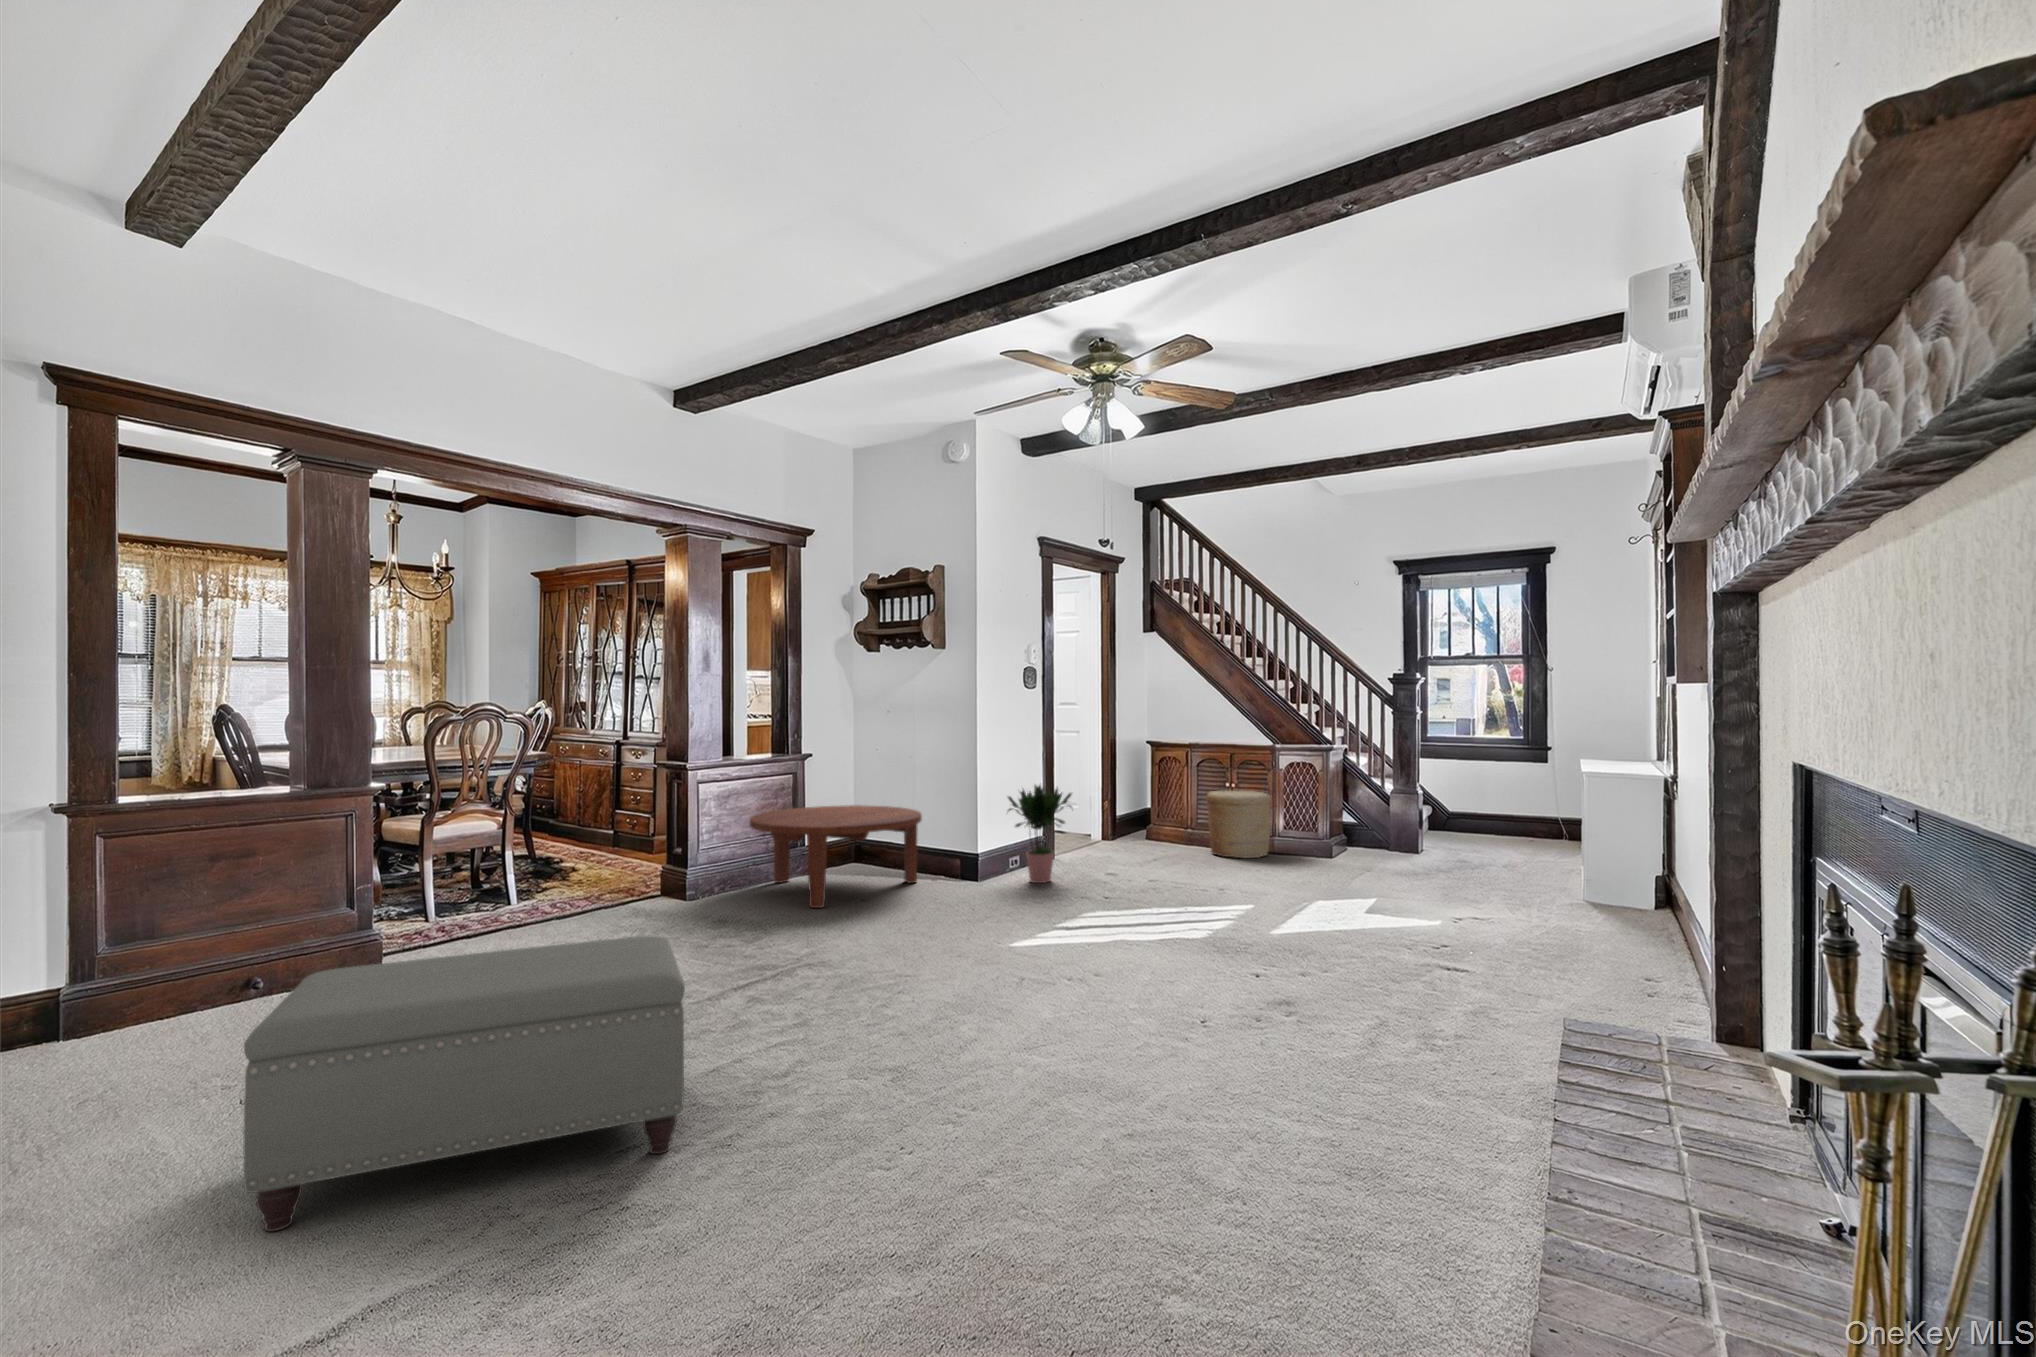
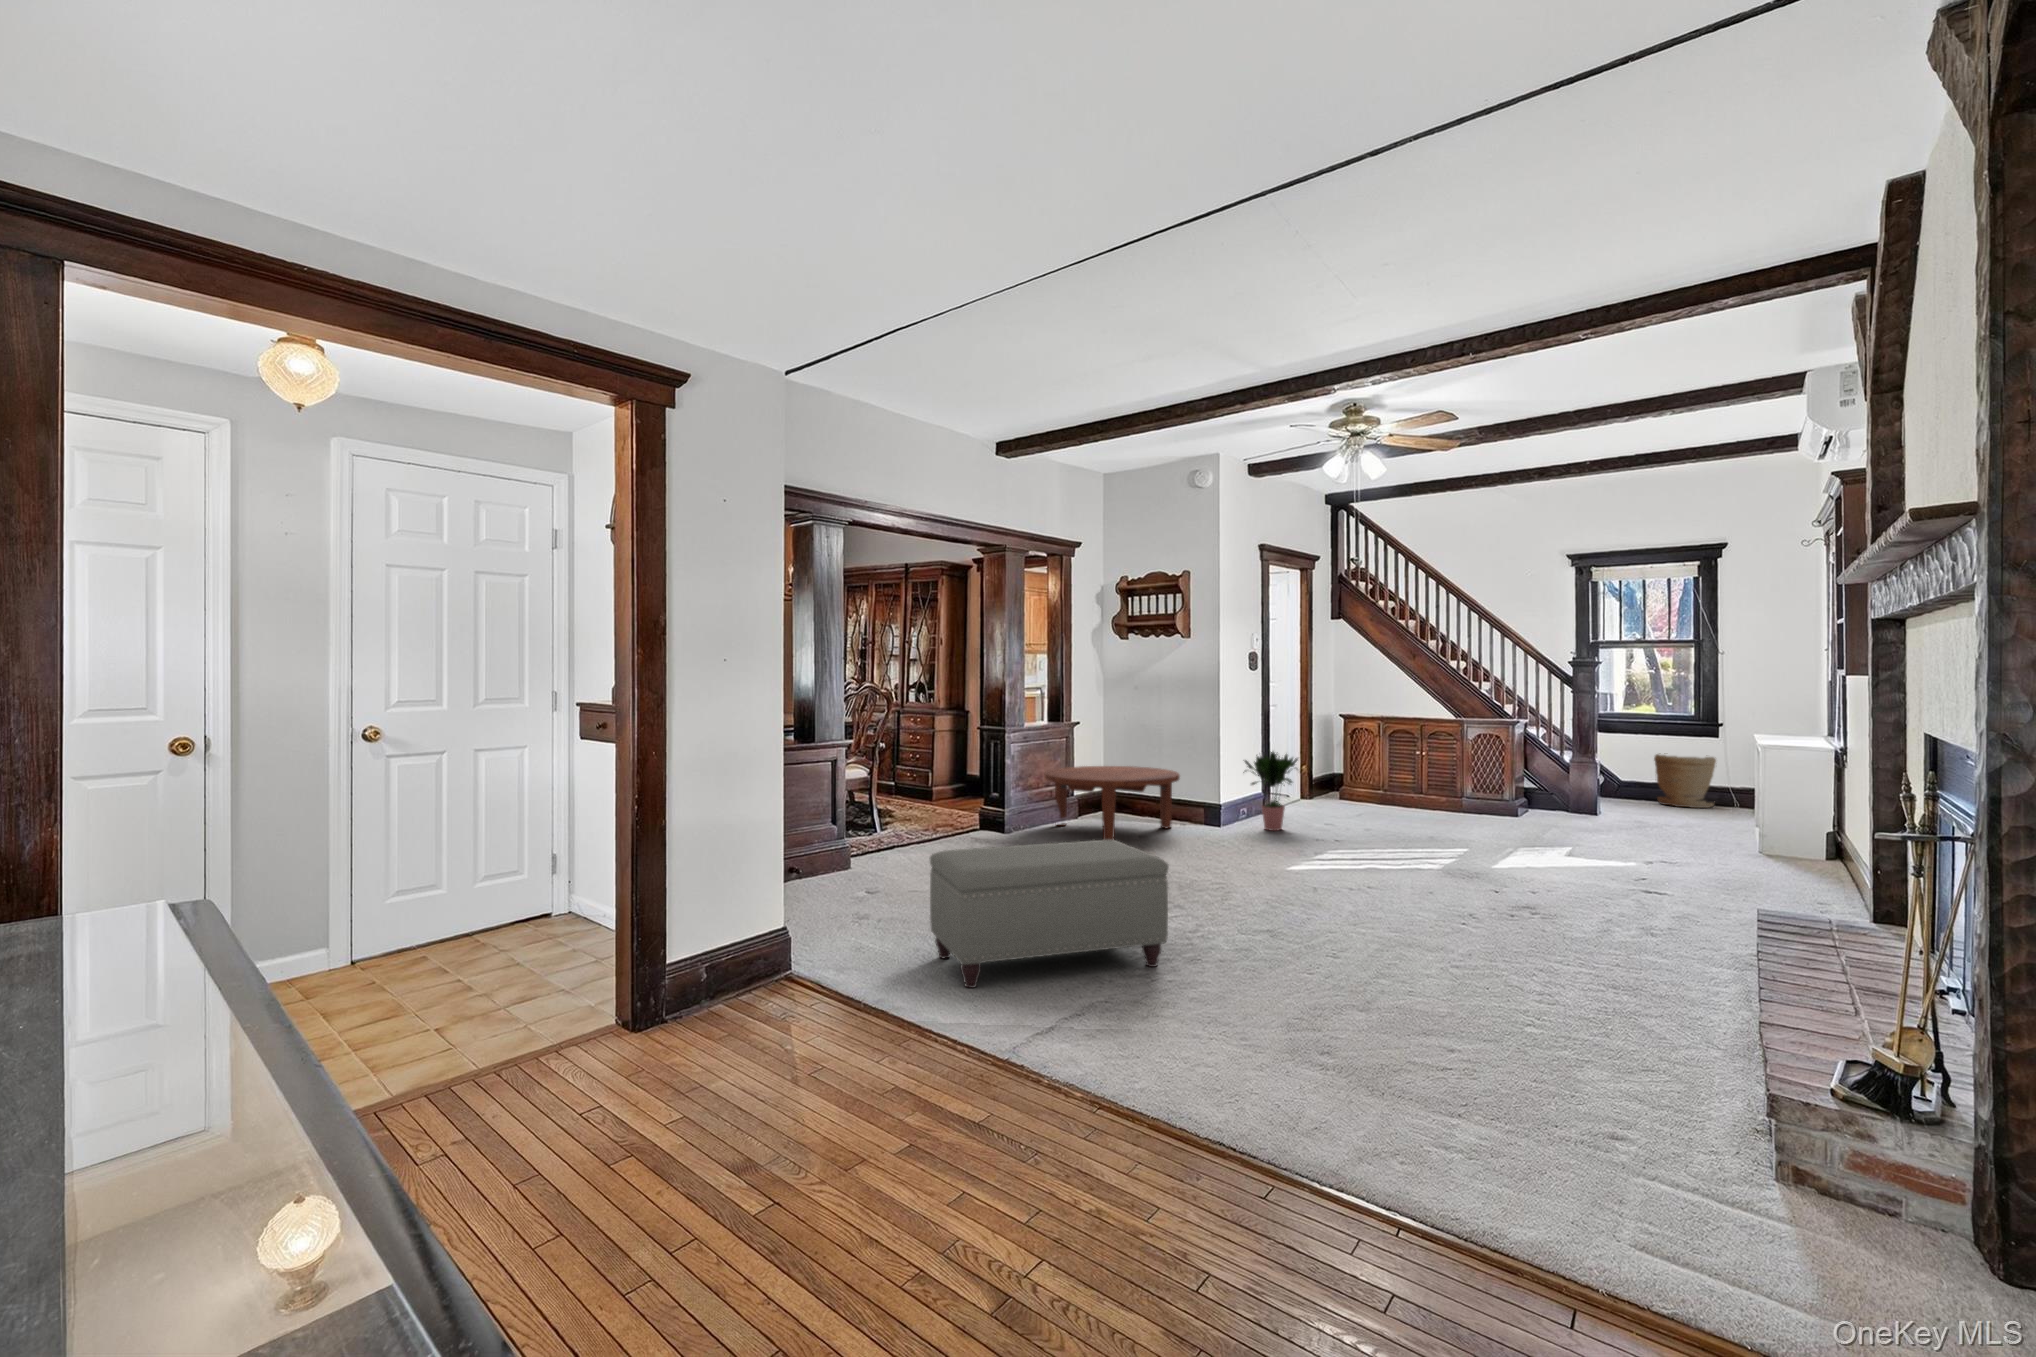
woven basket: present [1206,791,1271,858] -> present [1654,753,1716,808]

